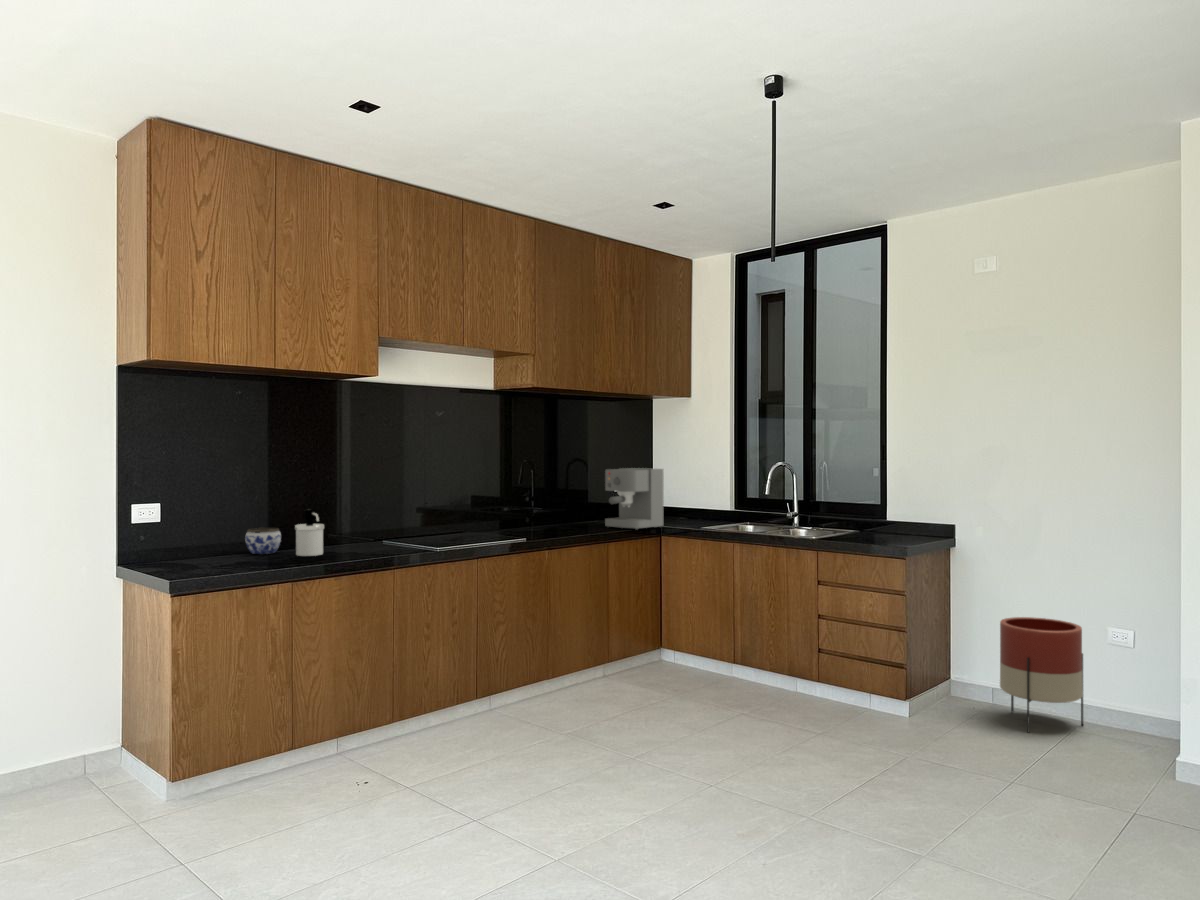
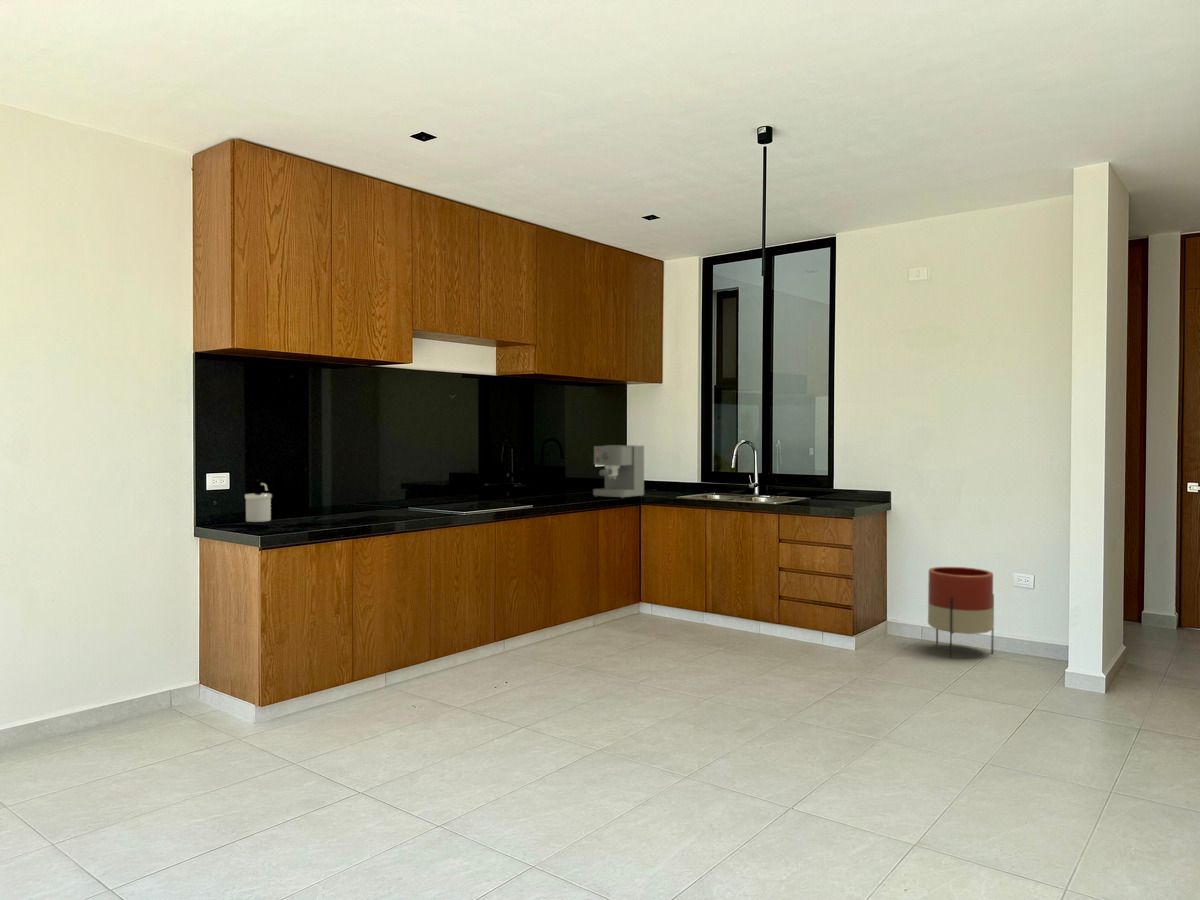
soap dispenser: present [295,509,324,556] -> present [245,480,272,522]
jar: present [245,528,281,554] -> none [298,495,329,518]

